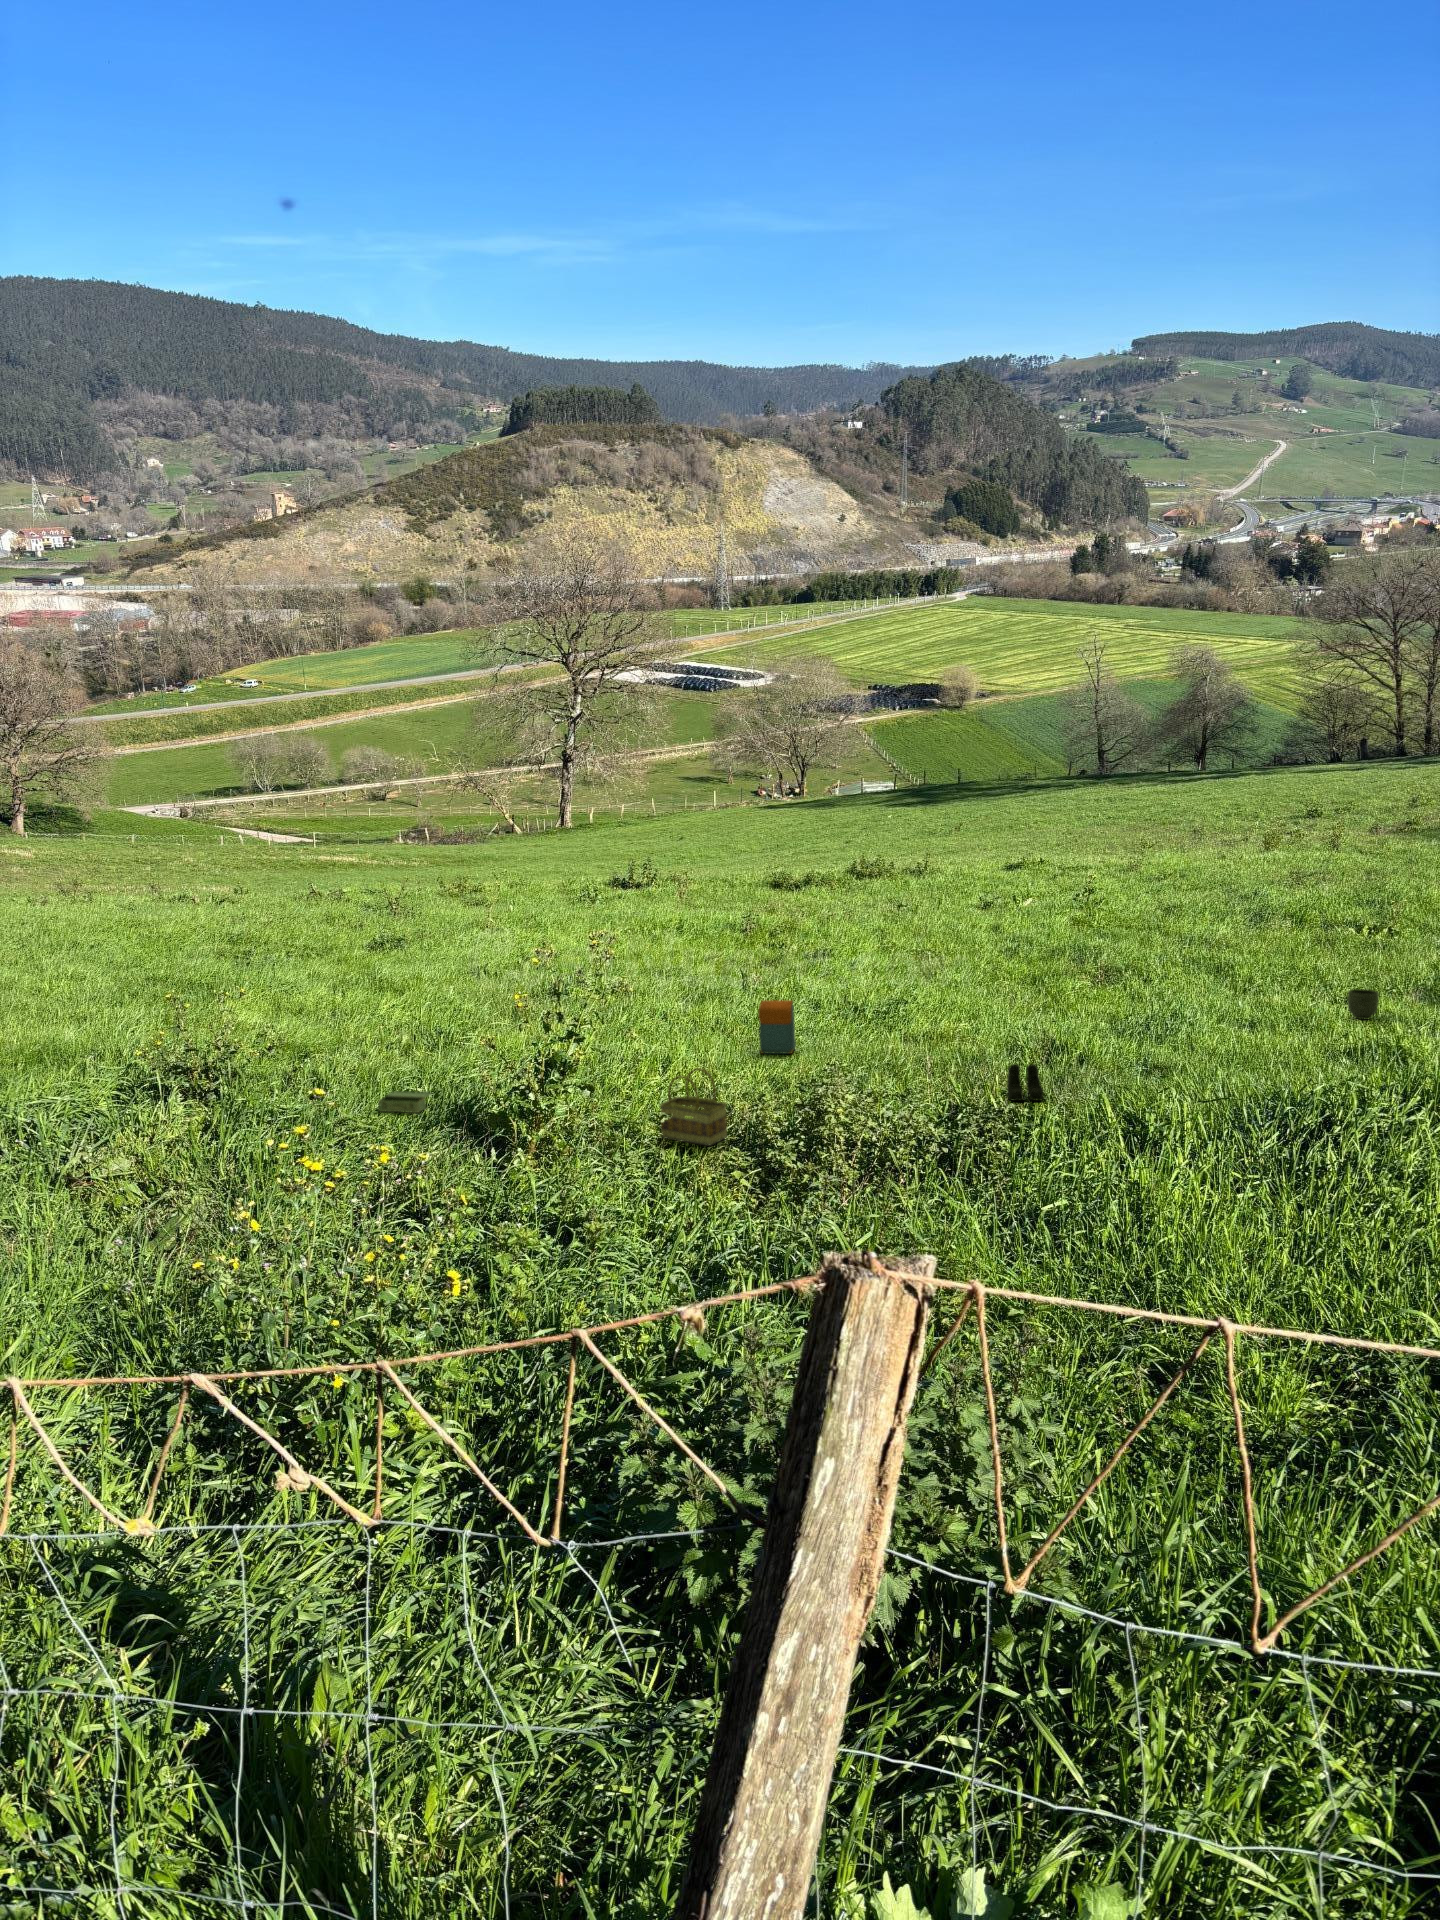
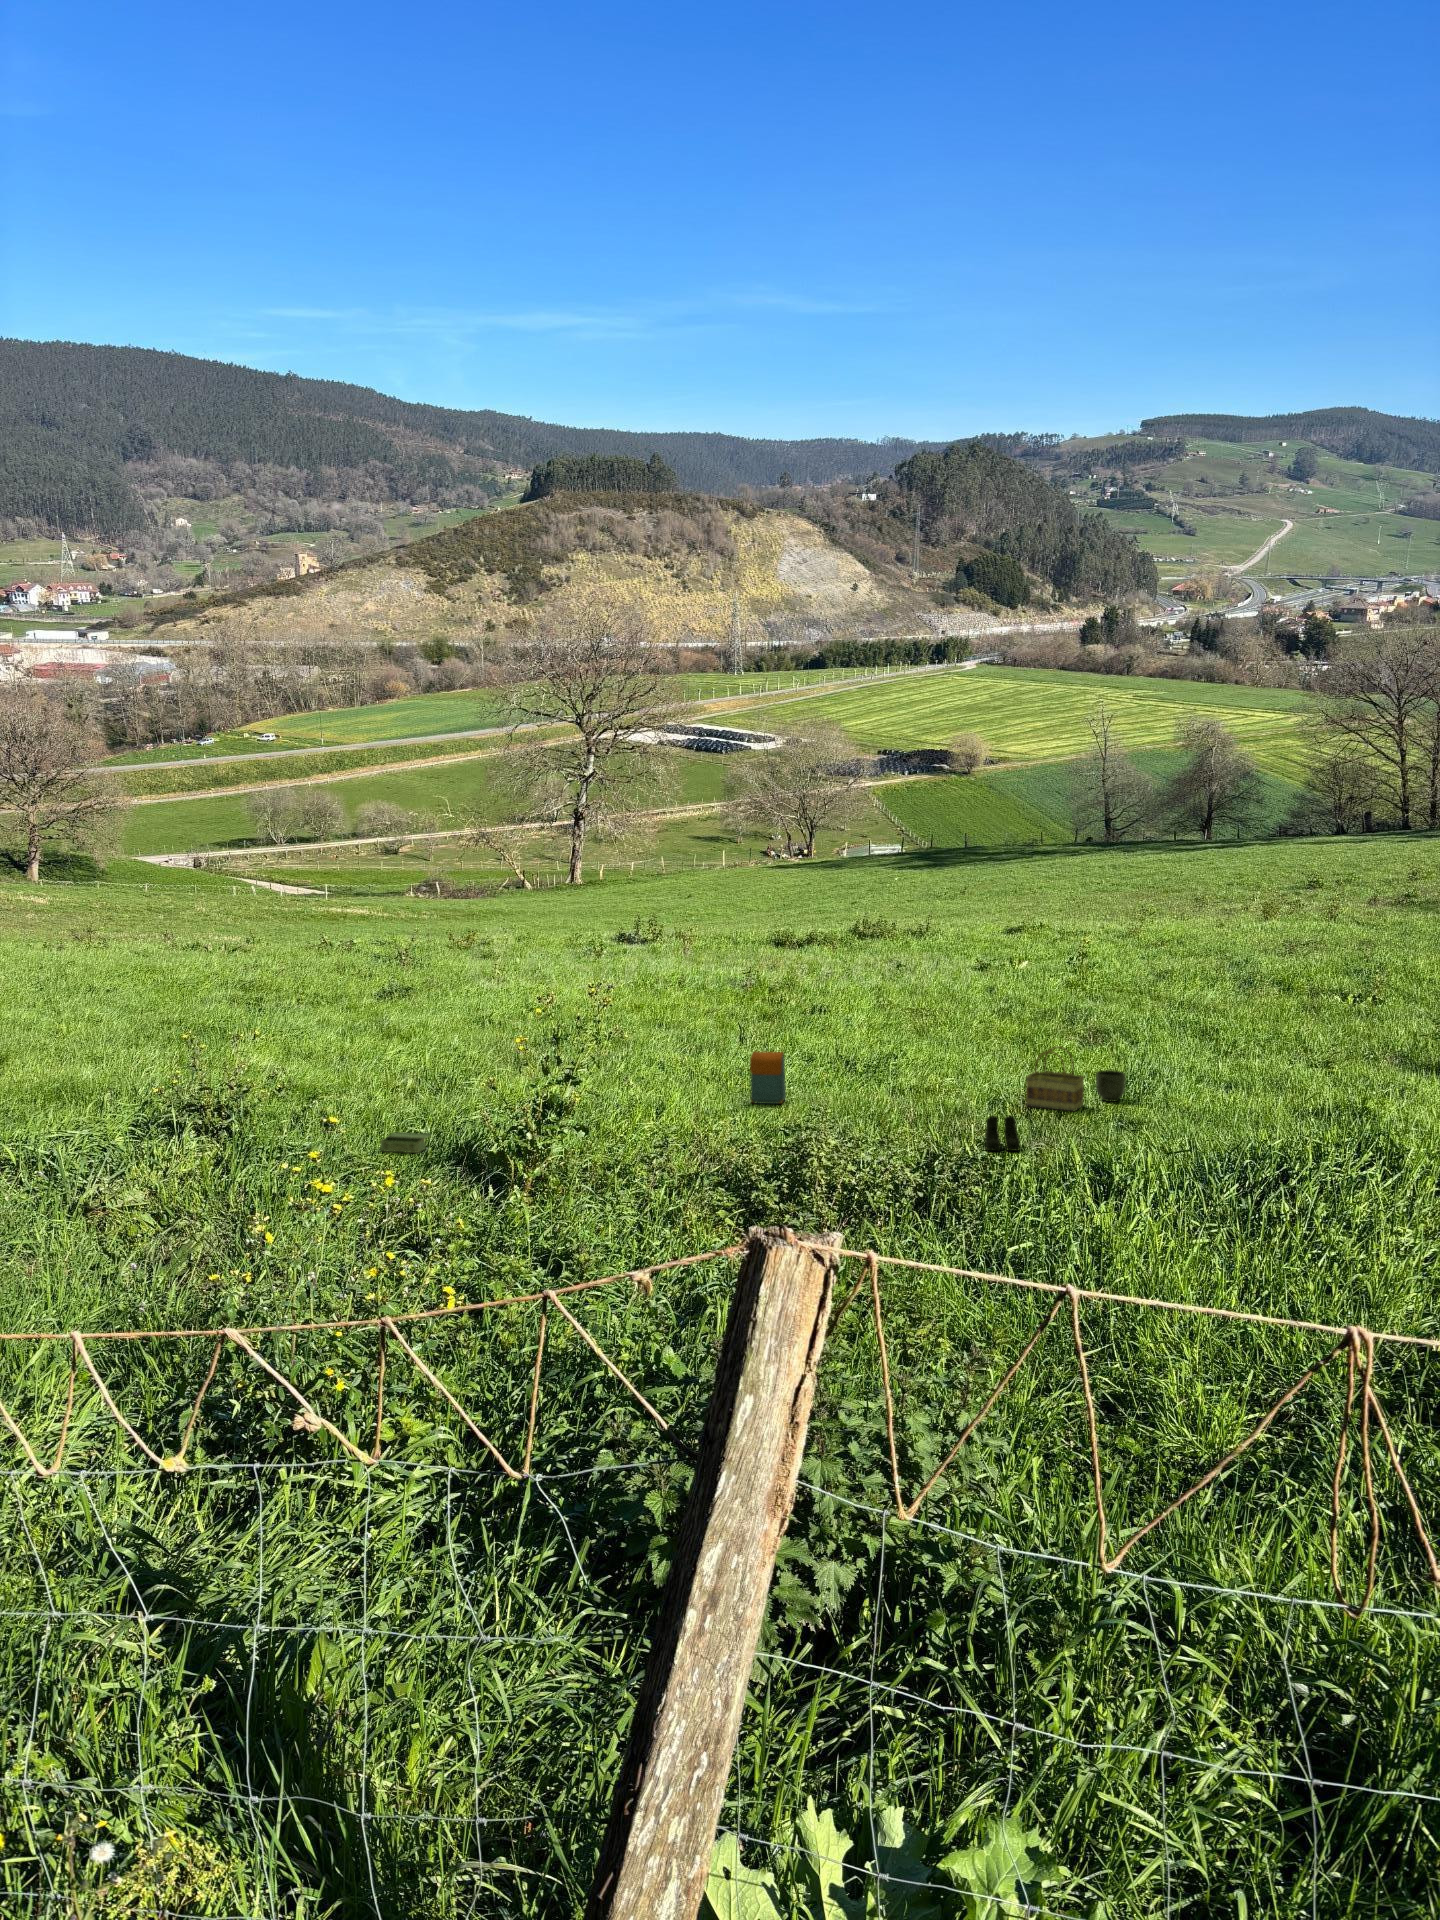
planter: present [1348,989,1379,1020] -> present [1096,1070,1126,1102]
basket: present [660,1068,727,1146] -> present [1026,1046,1084,1111]

